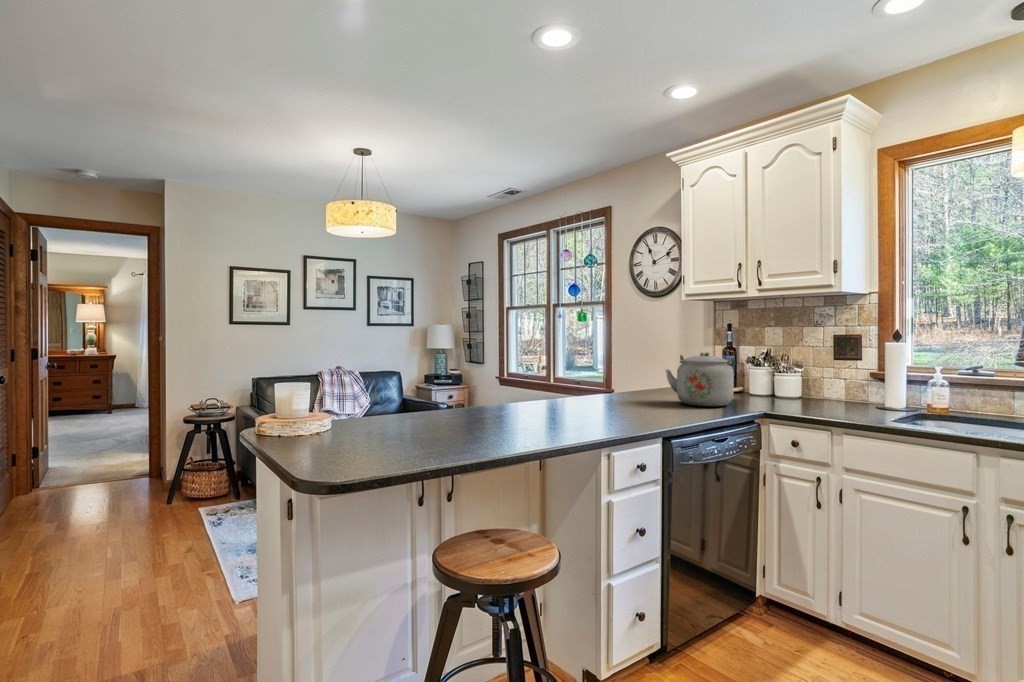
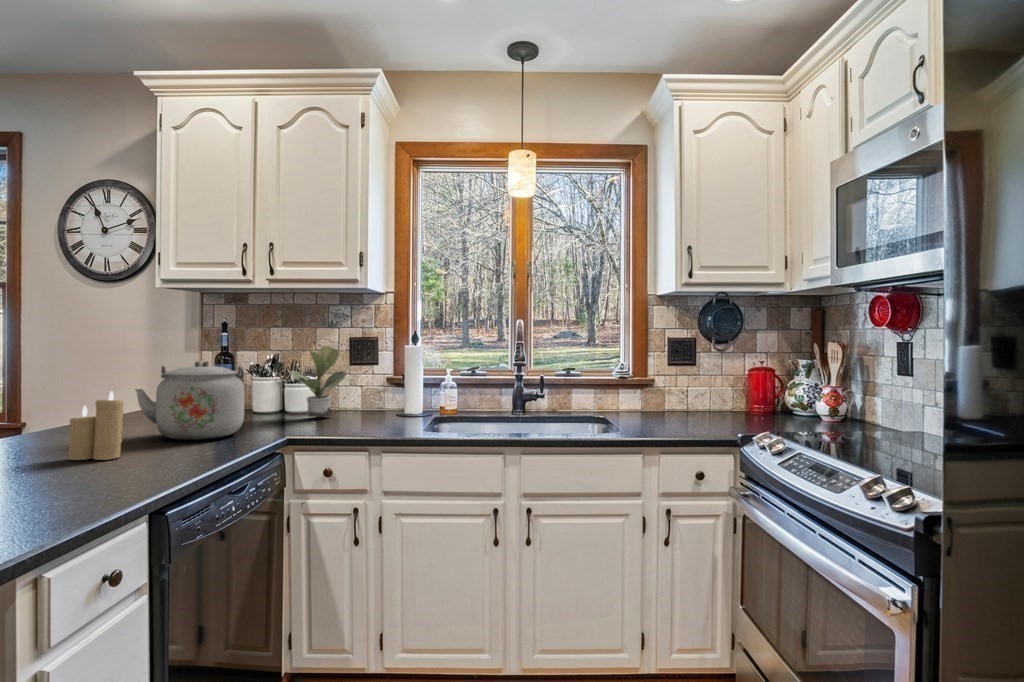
potted plant: none [775,342,824,403] -> present [290,346,346,417]
candle: none [630,369,656,410] -> present [68,391,124,460]

